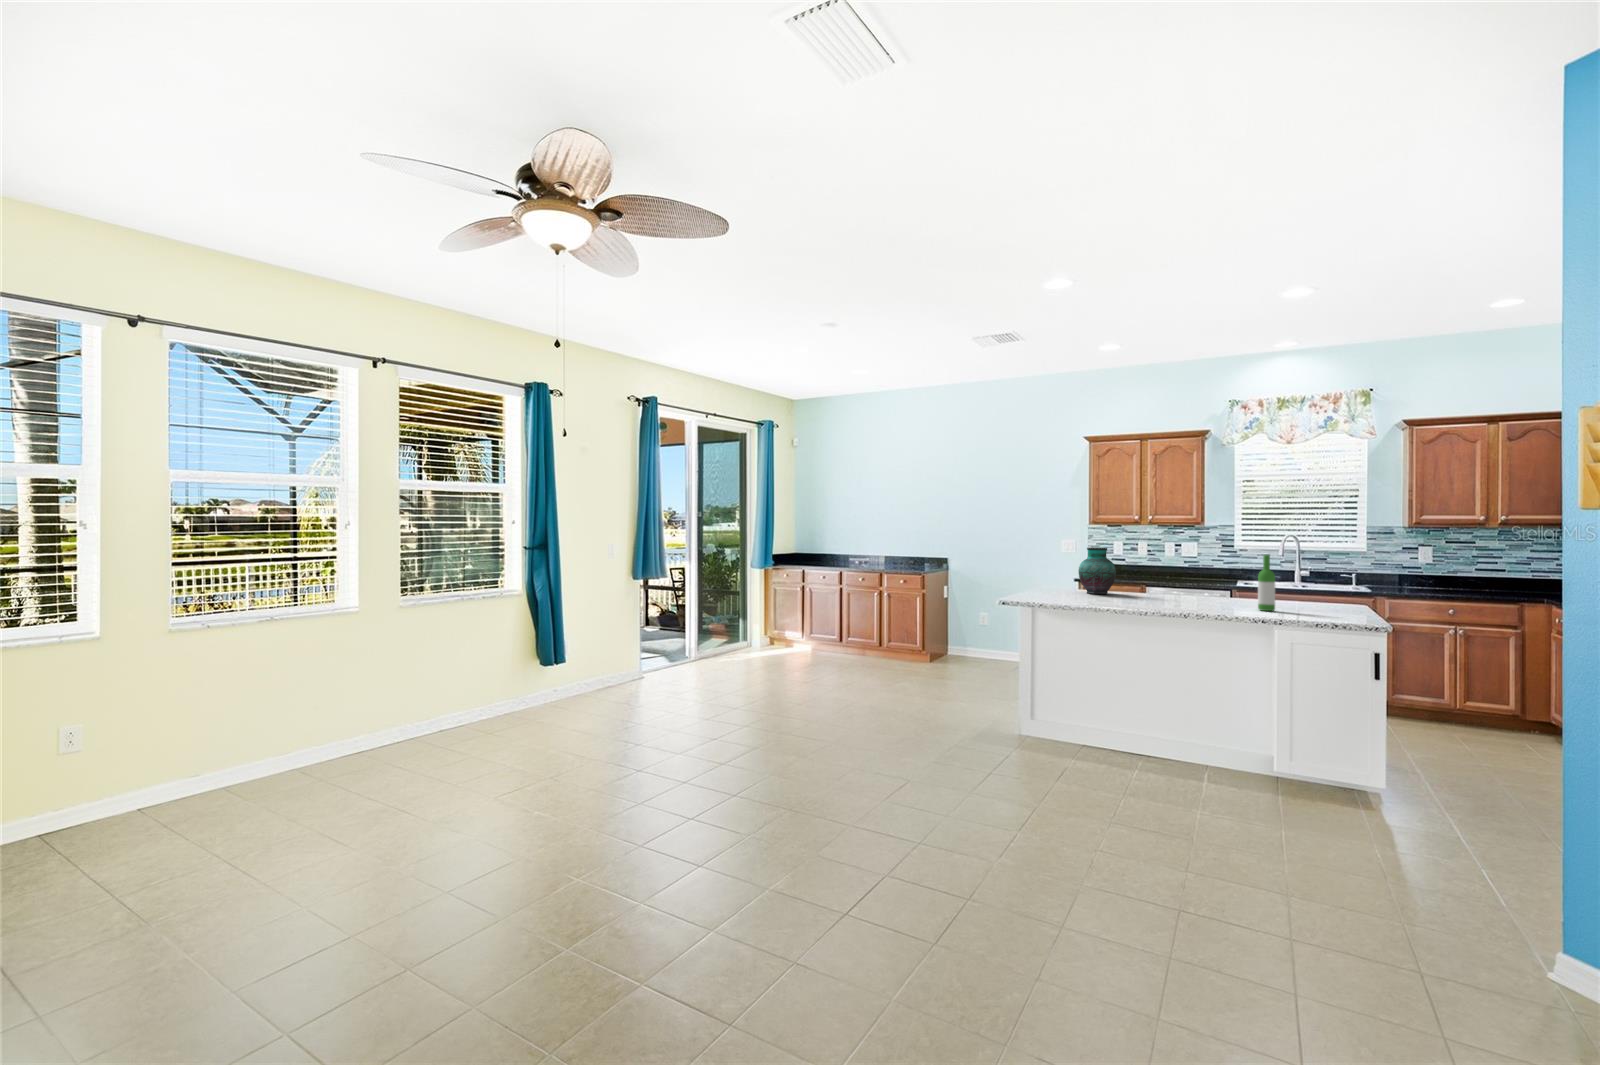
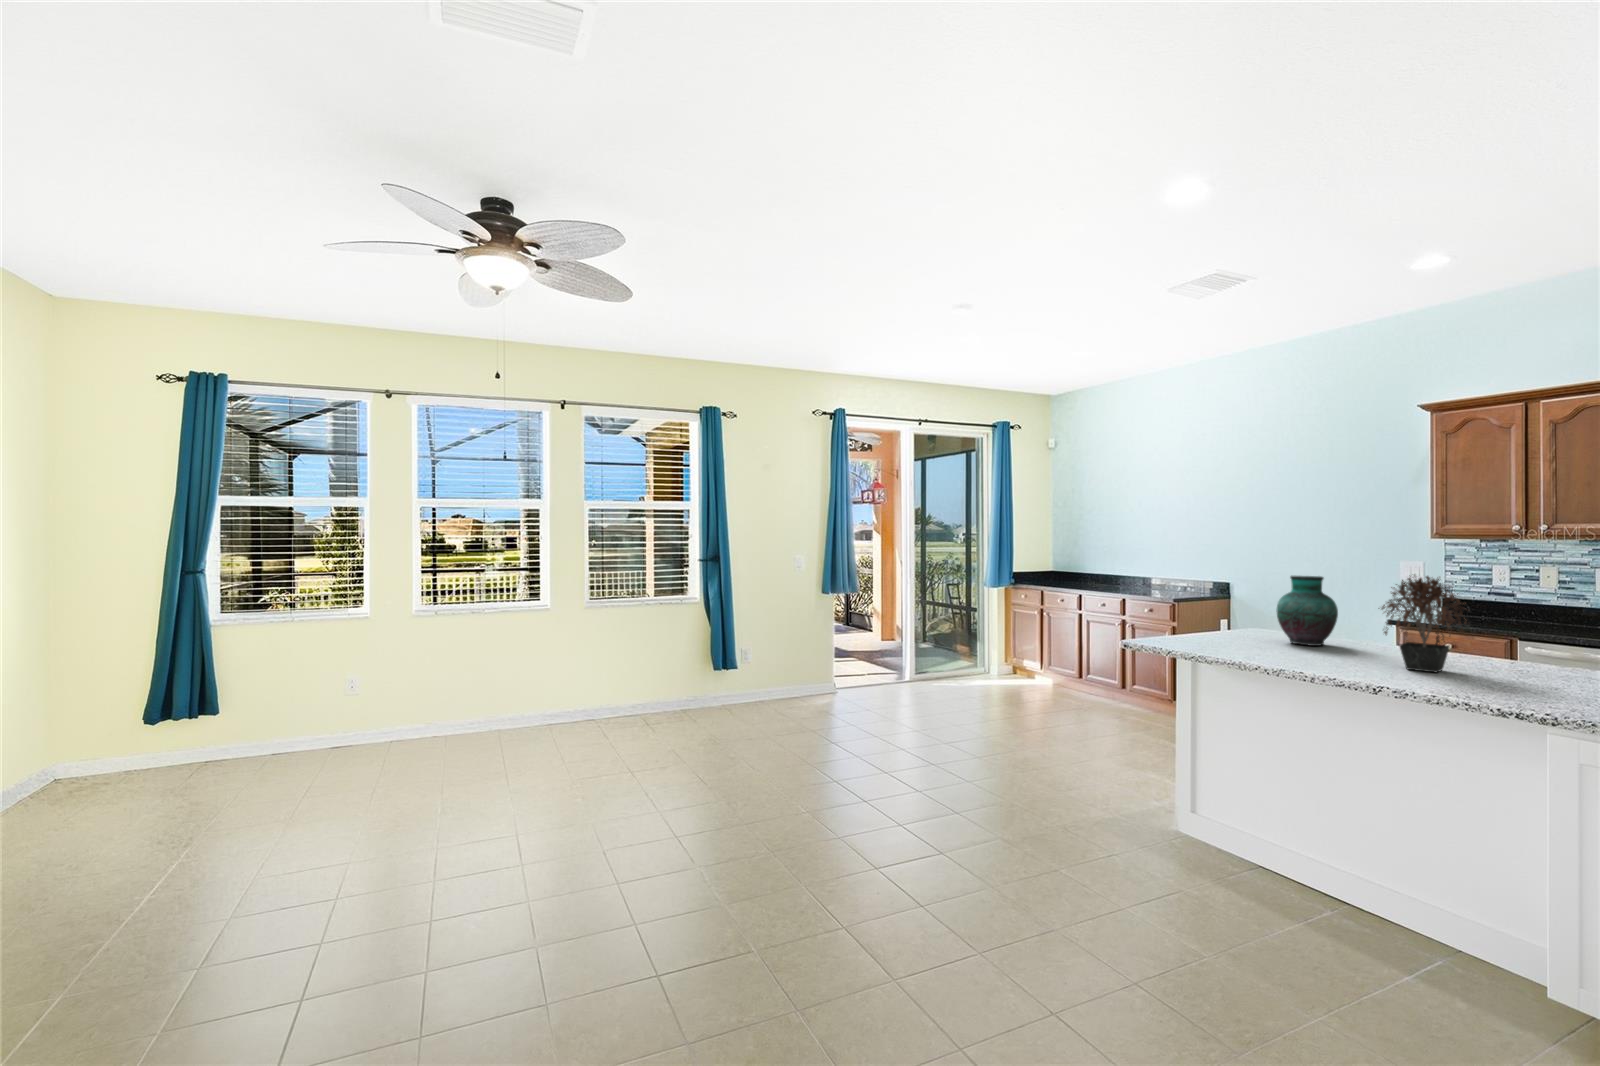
potted plant: none [1166,543,1217,604] -> present [1381,575,1467,672]
wine bottle: present [1258,555,1275,611] -> none [1519,597,1554,696]

